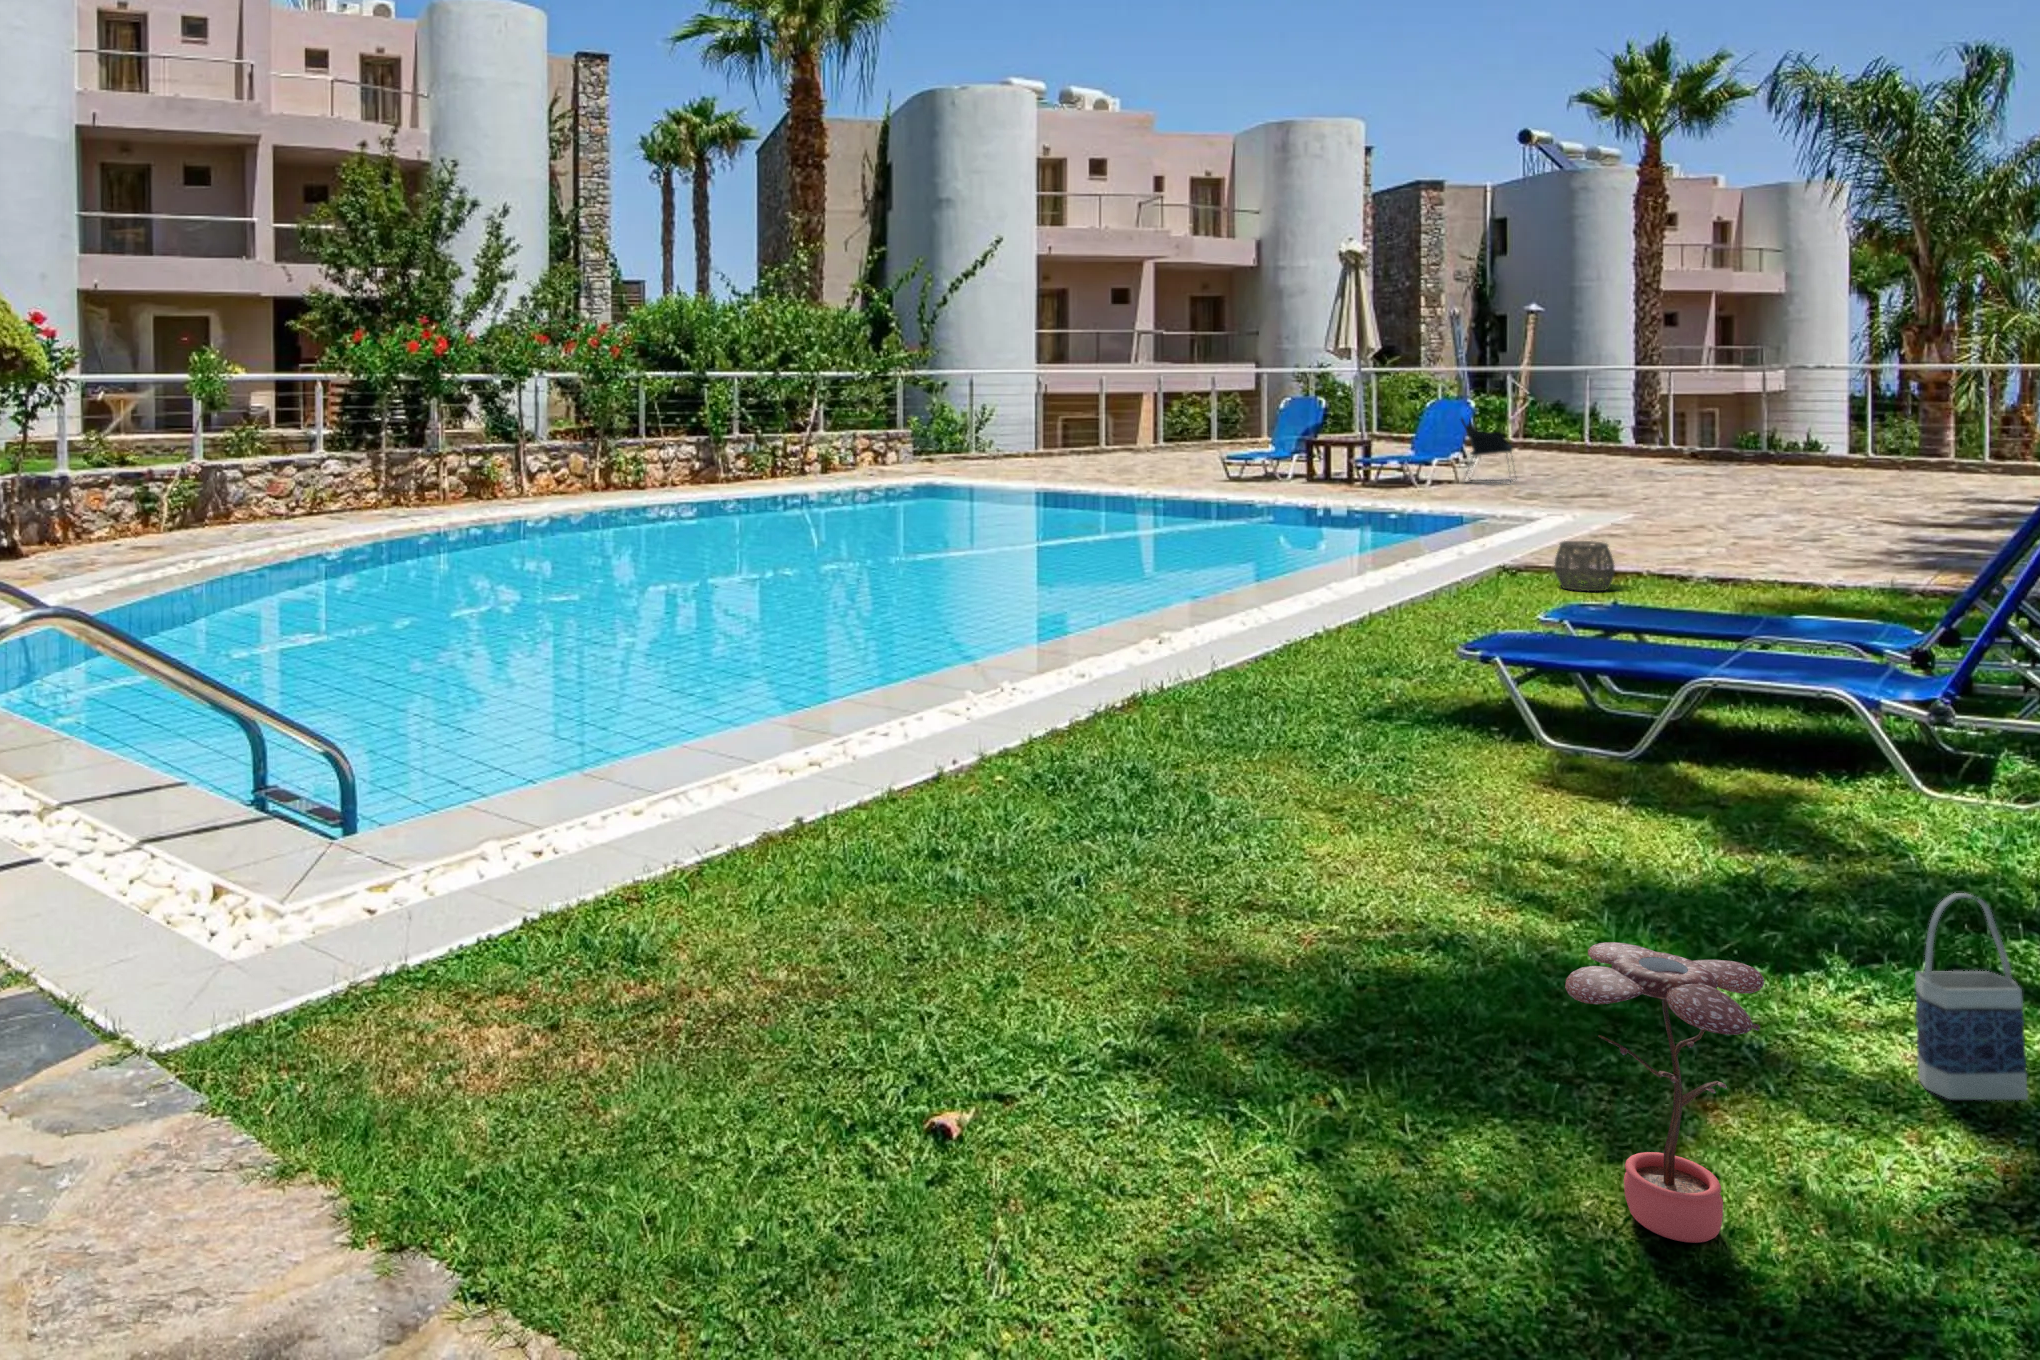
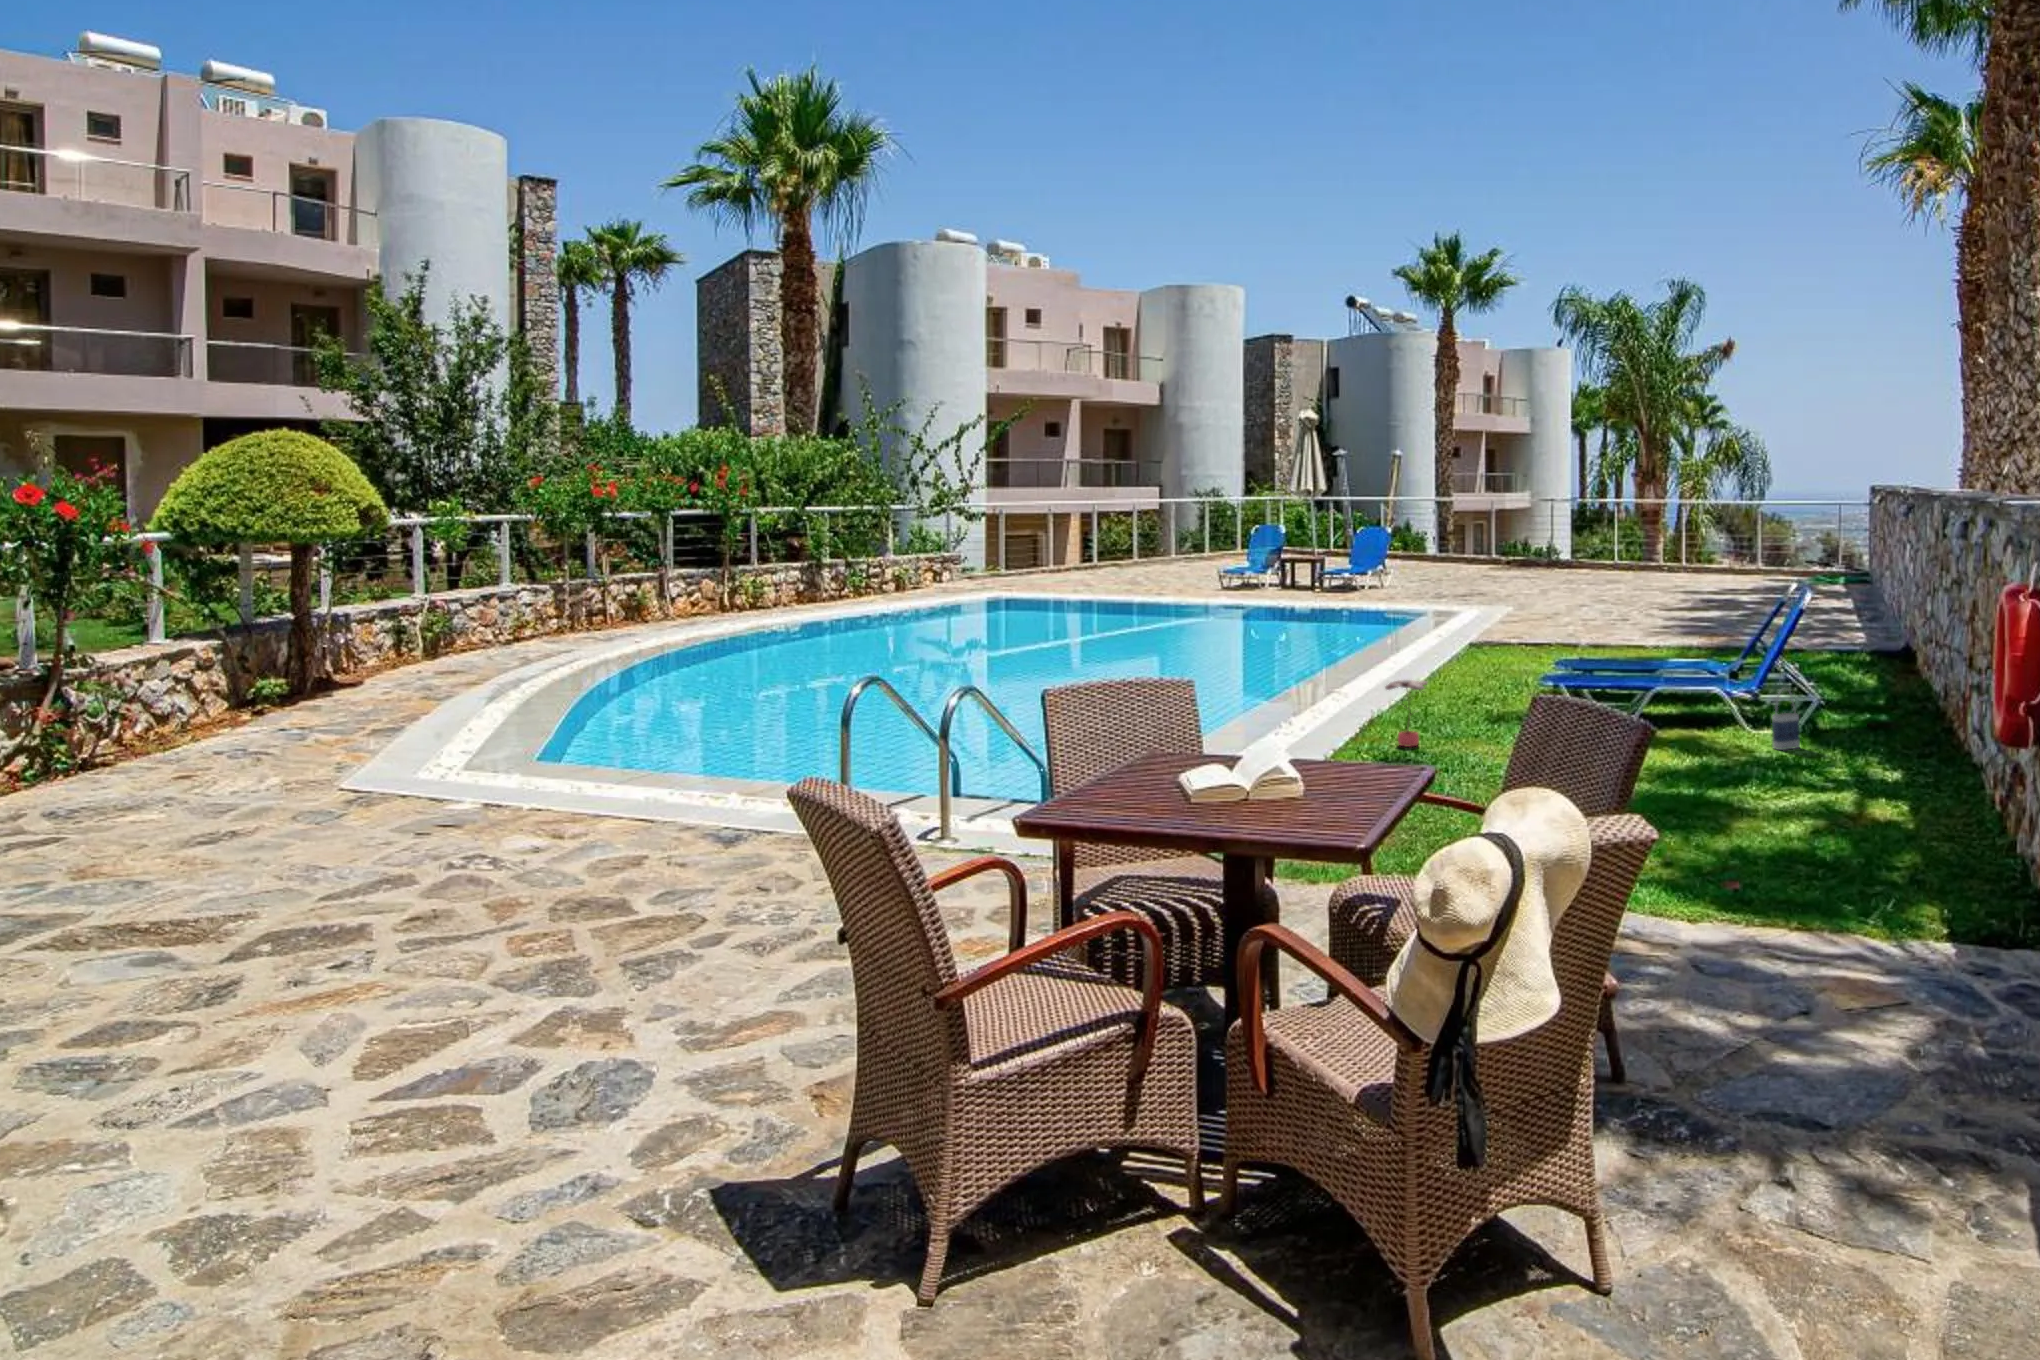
chair: present [1461,418,1516,484] -> none [1379,532,1417,583]
woven basket: present [1555,541,1615,591] -> none [1517,609,1550,638]
potted plant: present [1565,942,1764,1243] -> present [1385,680,1427,747]

